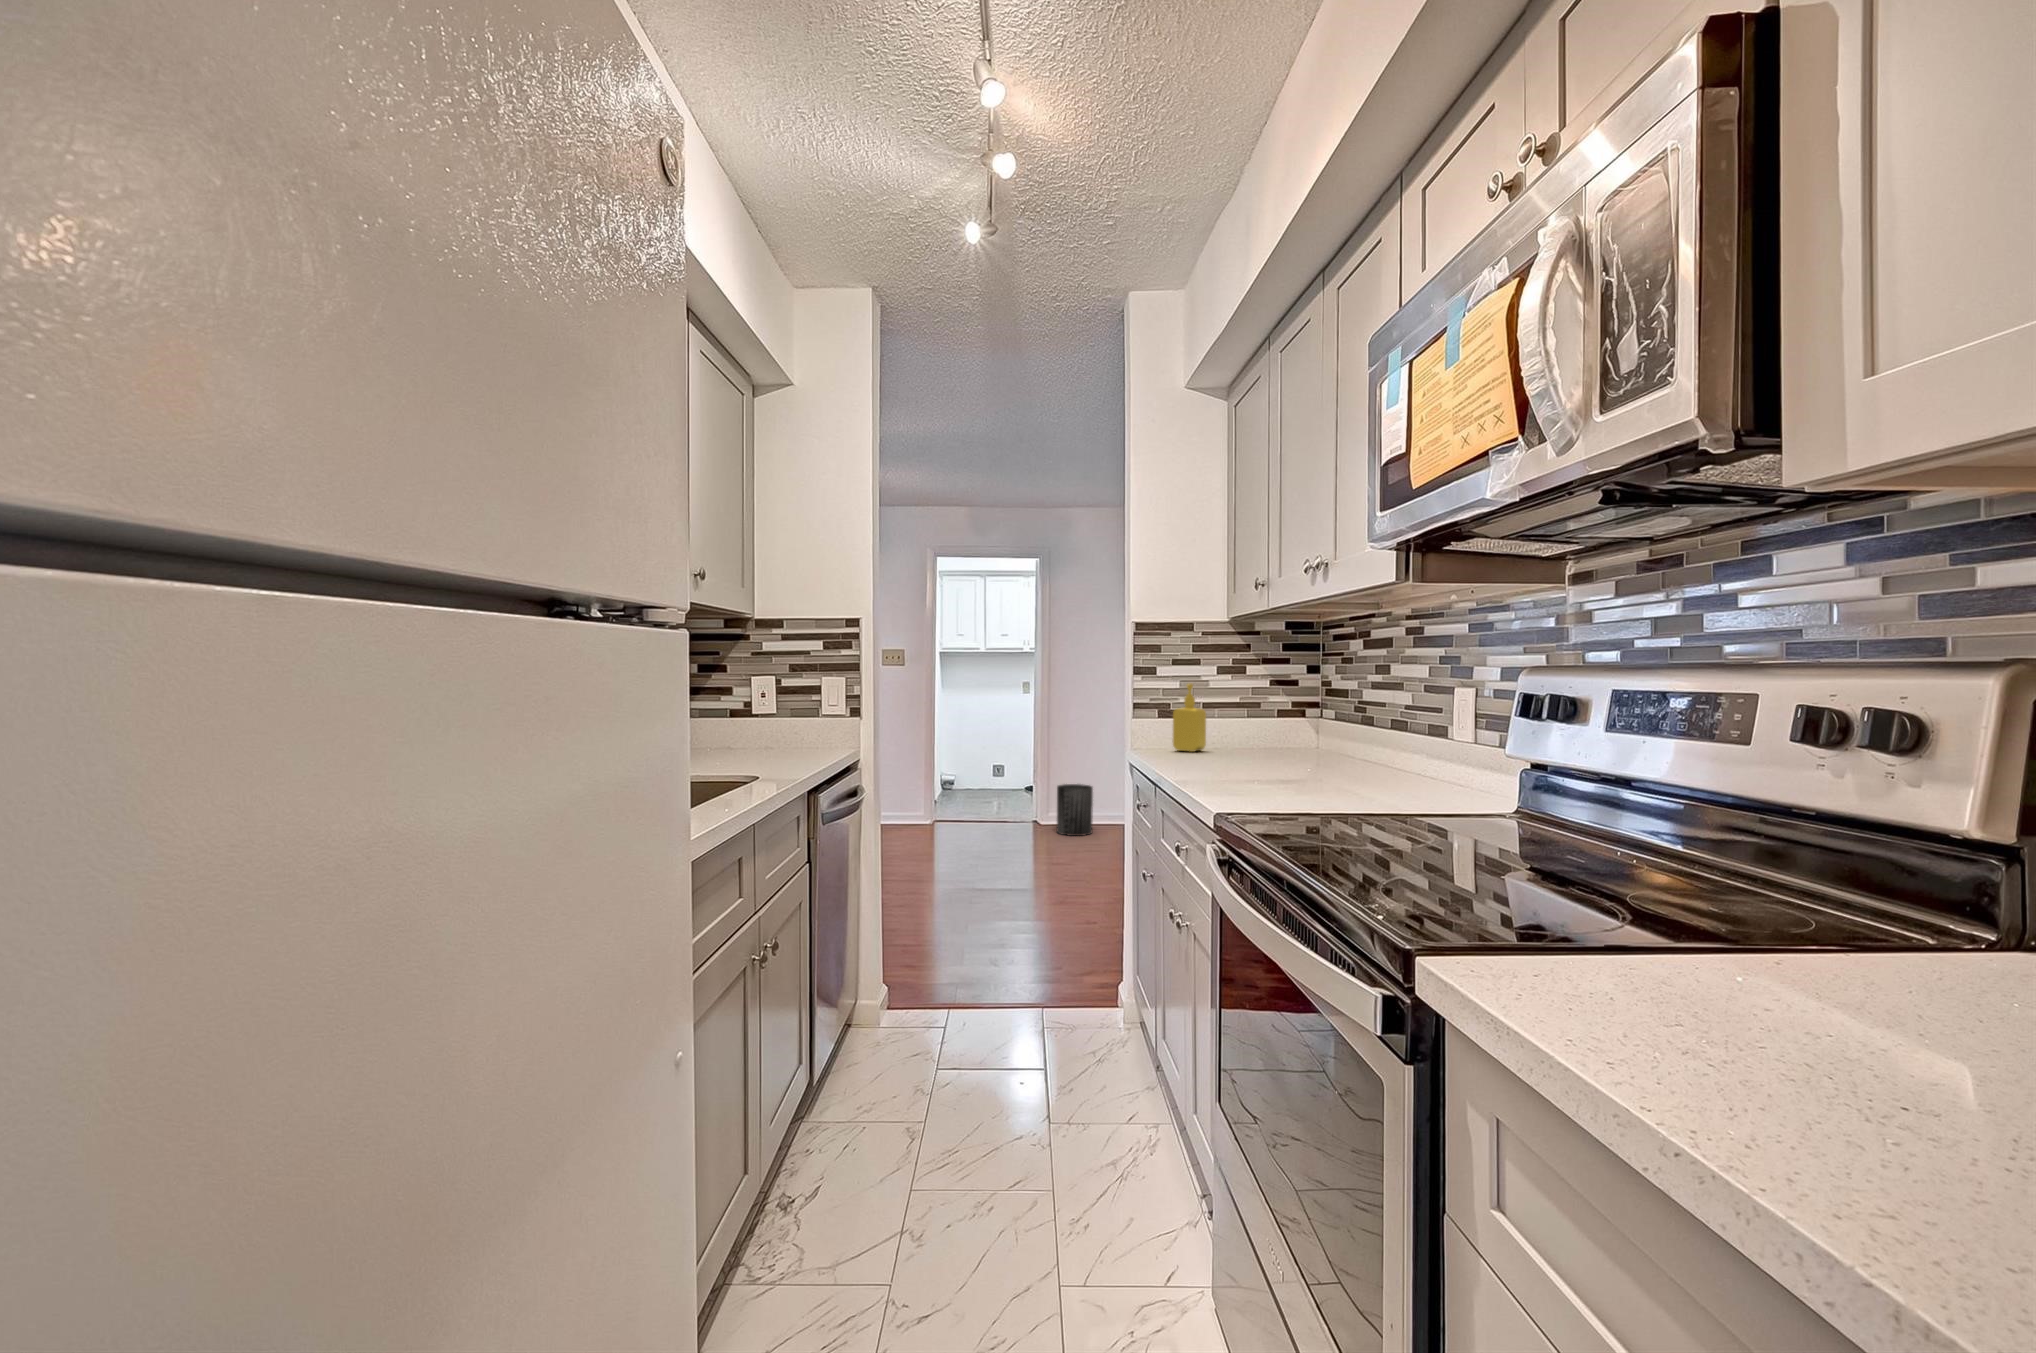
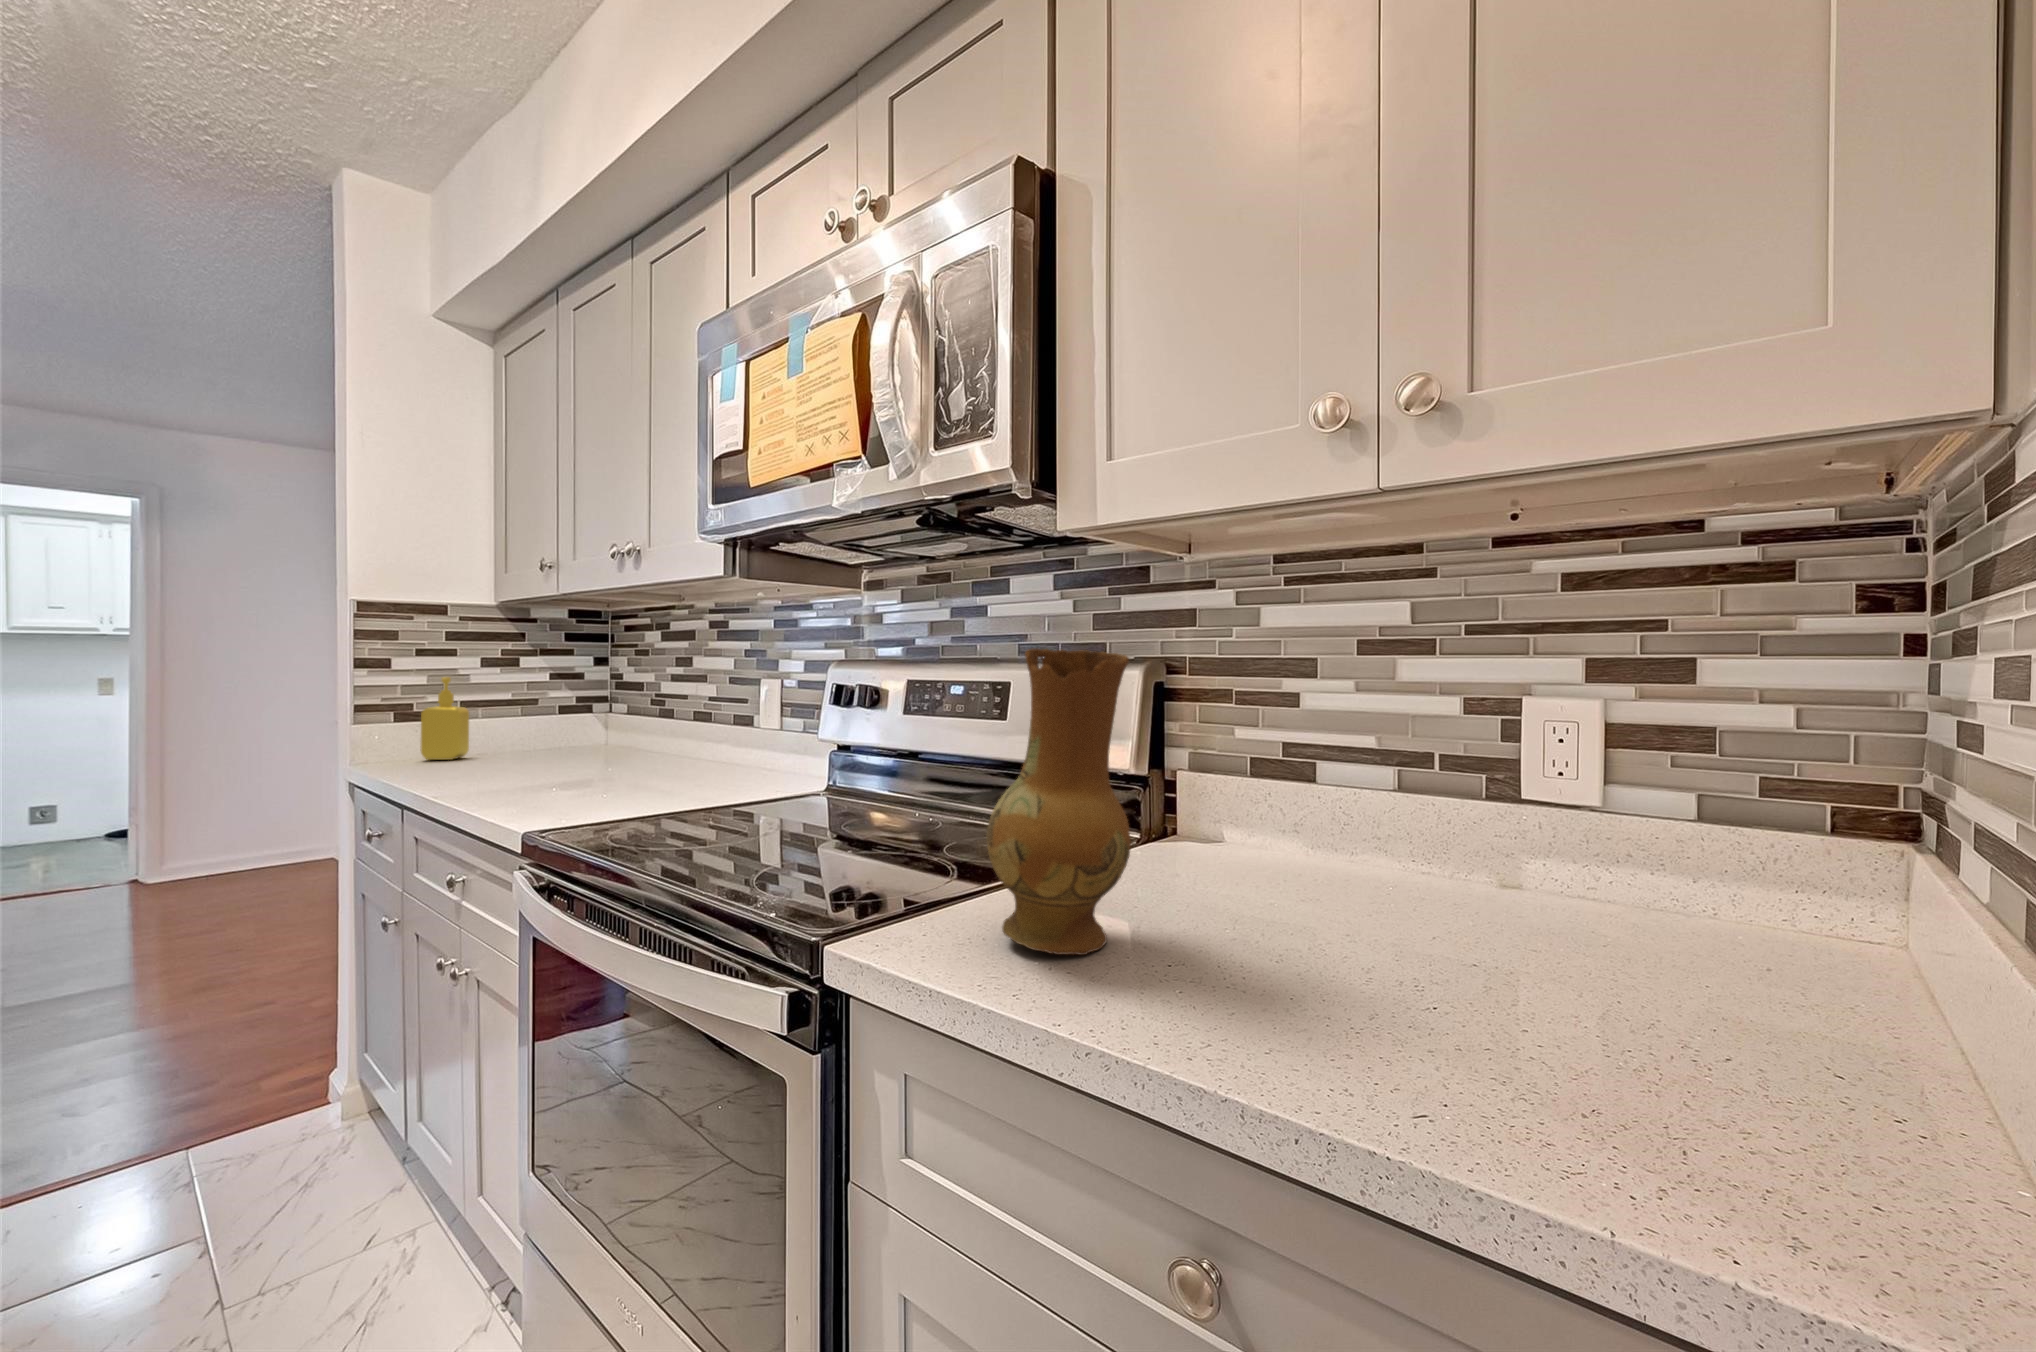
ceramic jug: none [1609,646,1851,1053] -> present [987,649,1131,955]
trash can: present [1057,784,1093,836] -> none [185,816,254,891]

